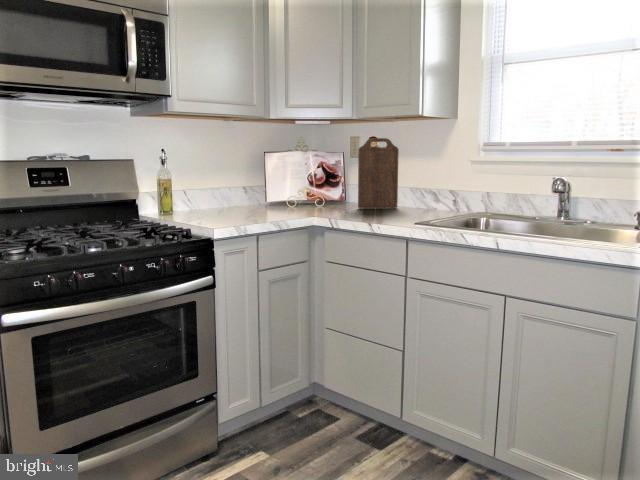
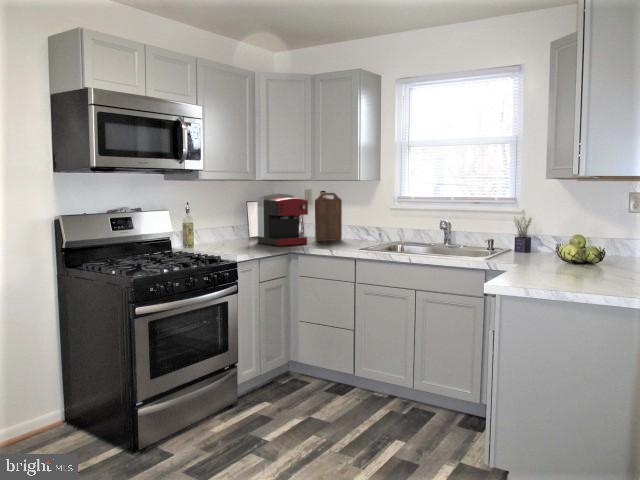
coffee maker: none [273,138,344,215] -> present [257,194,308,246]

